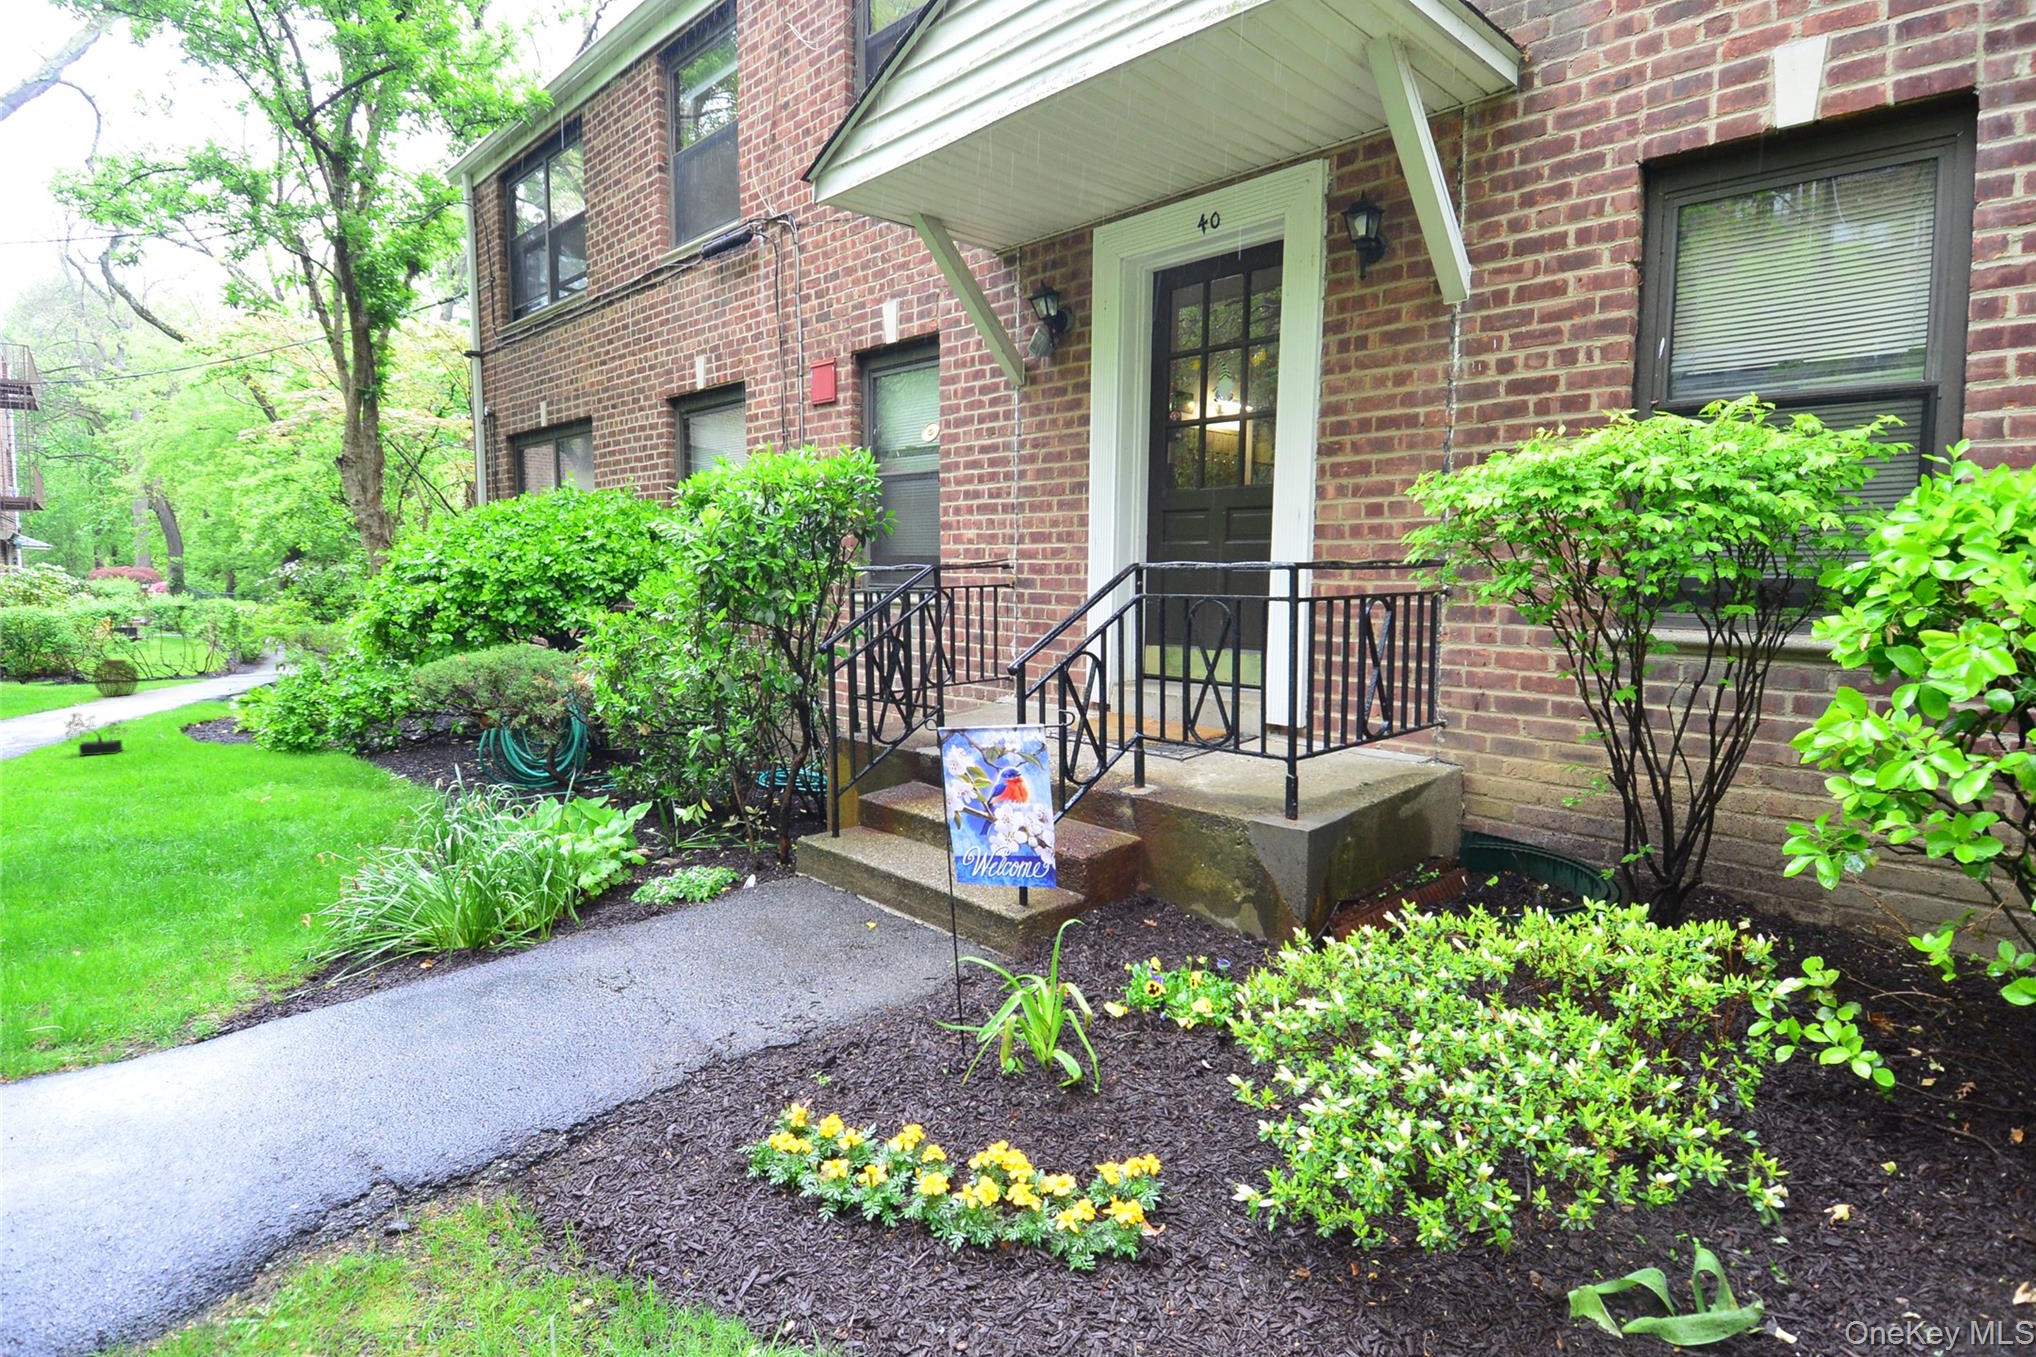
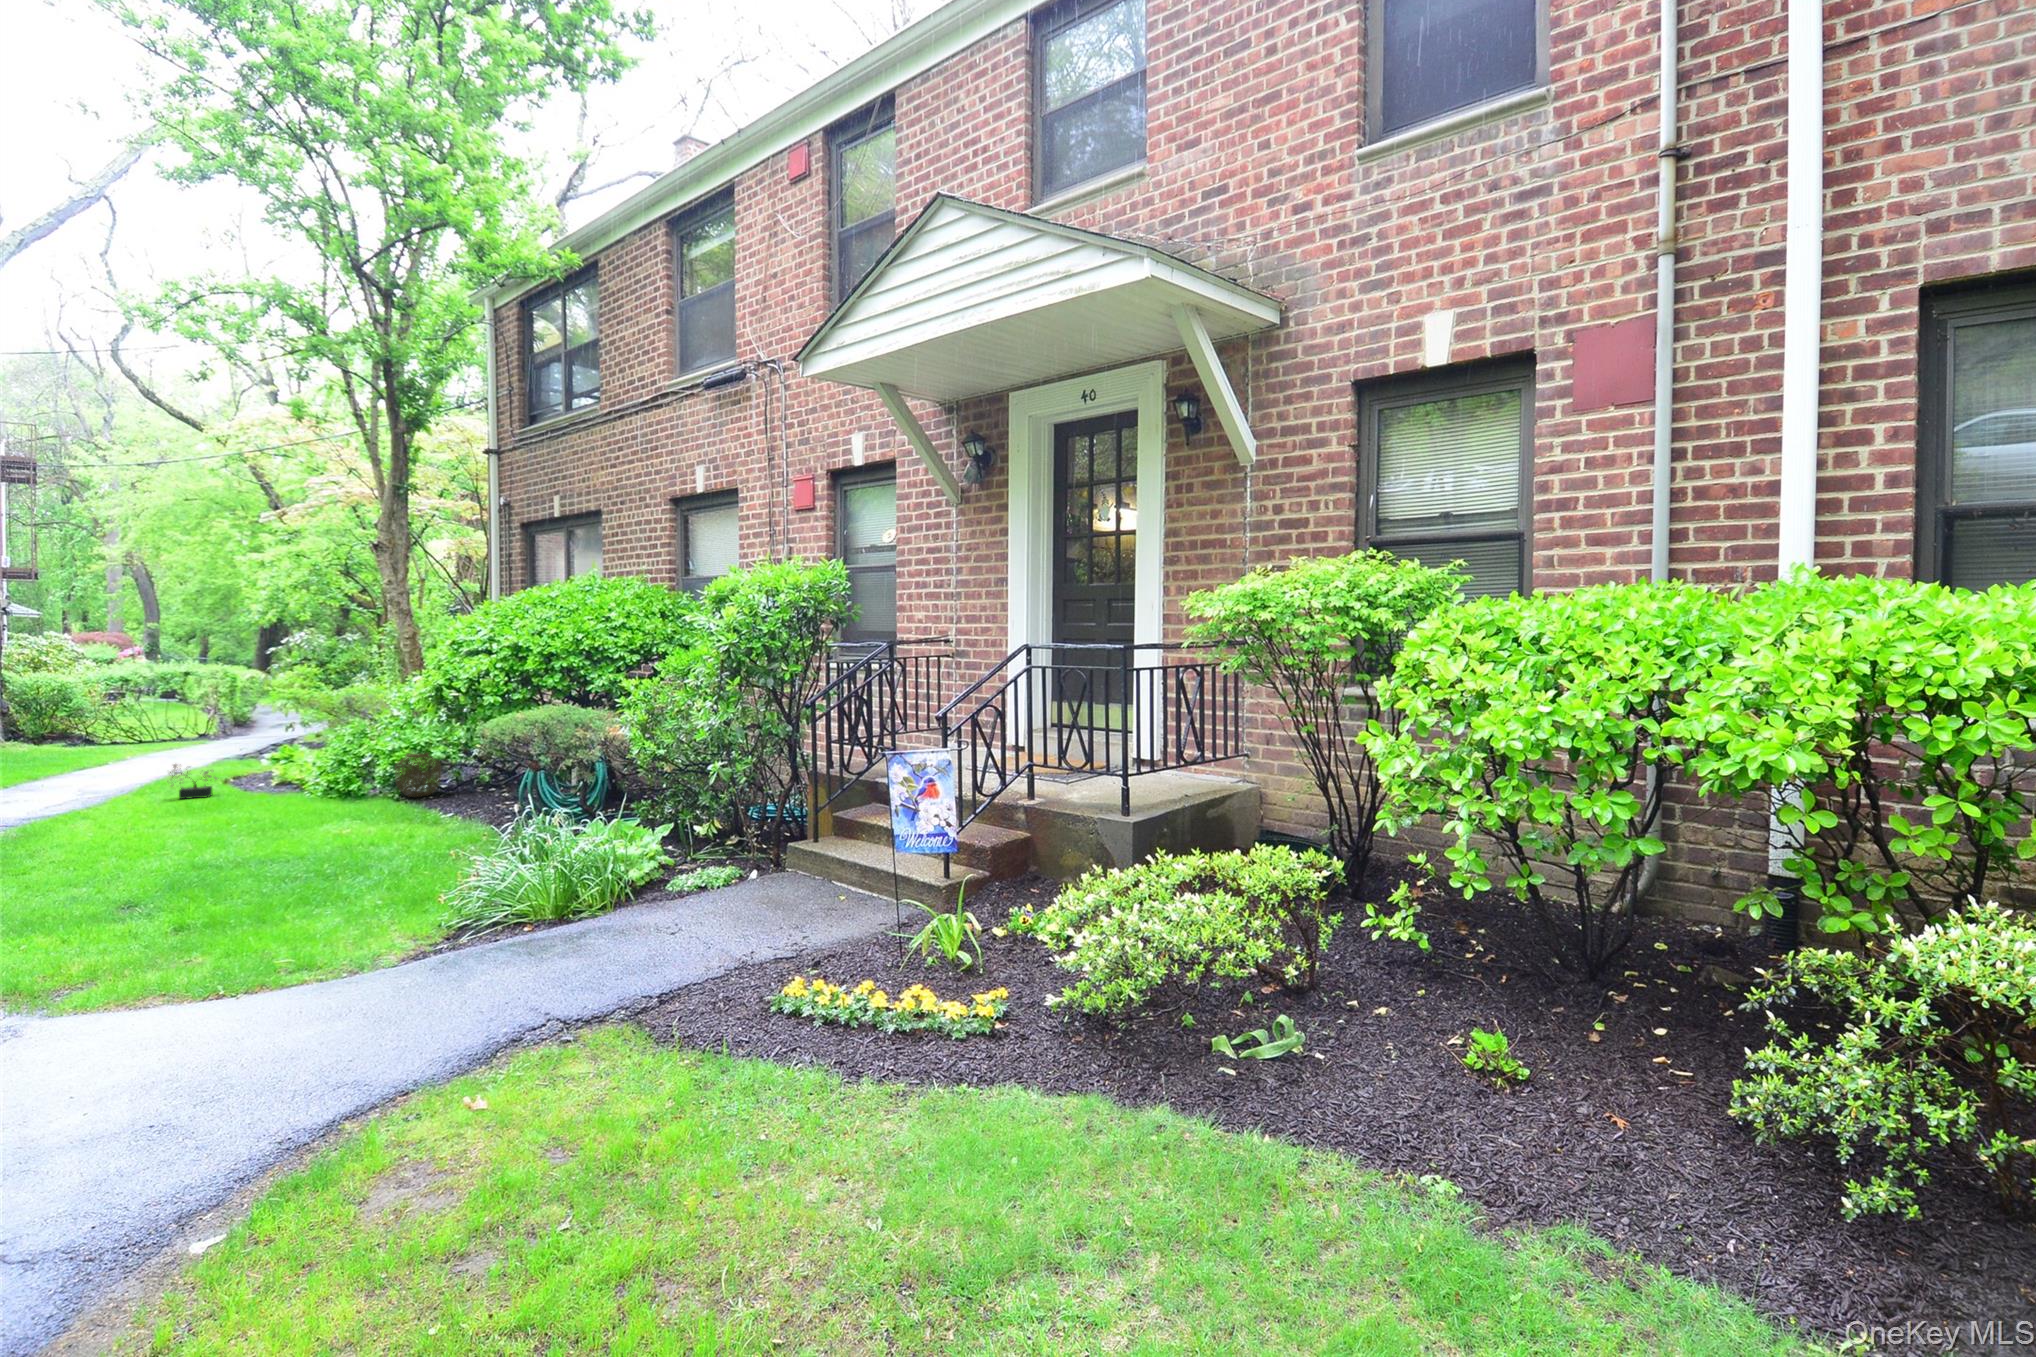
woven basket: present [93,660,138,697] -> present [395,753,441,797]

